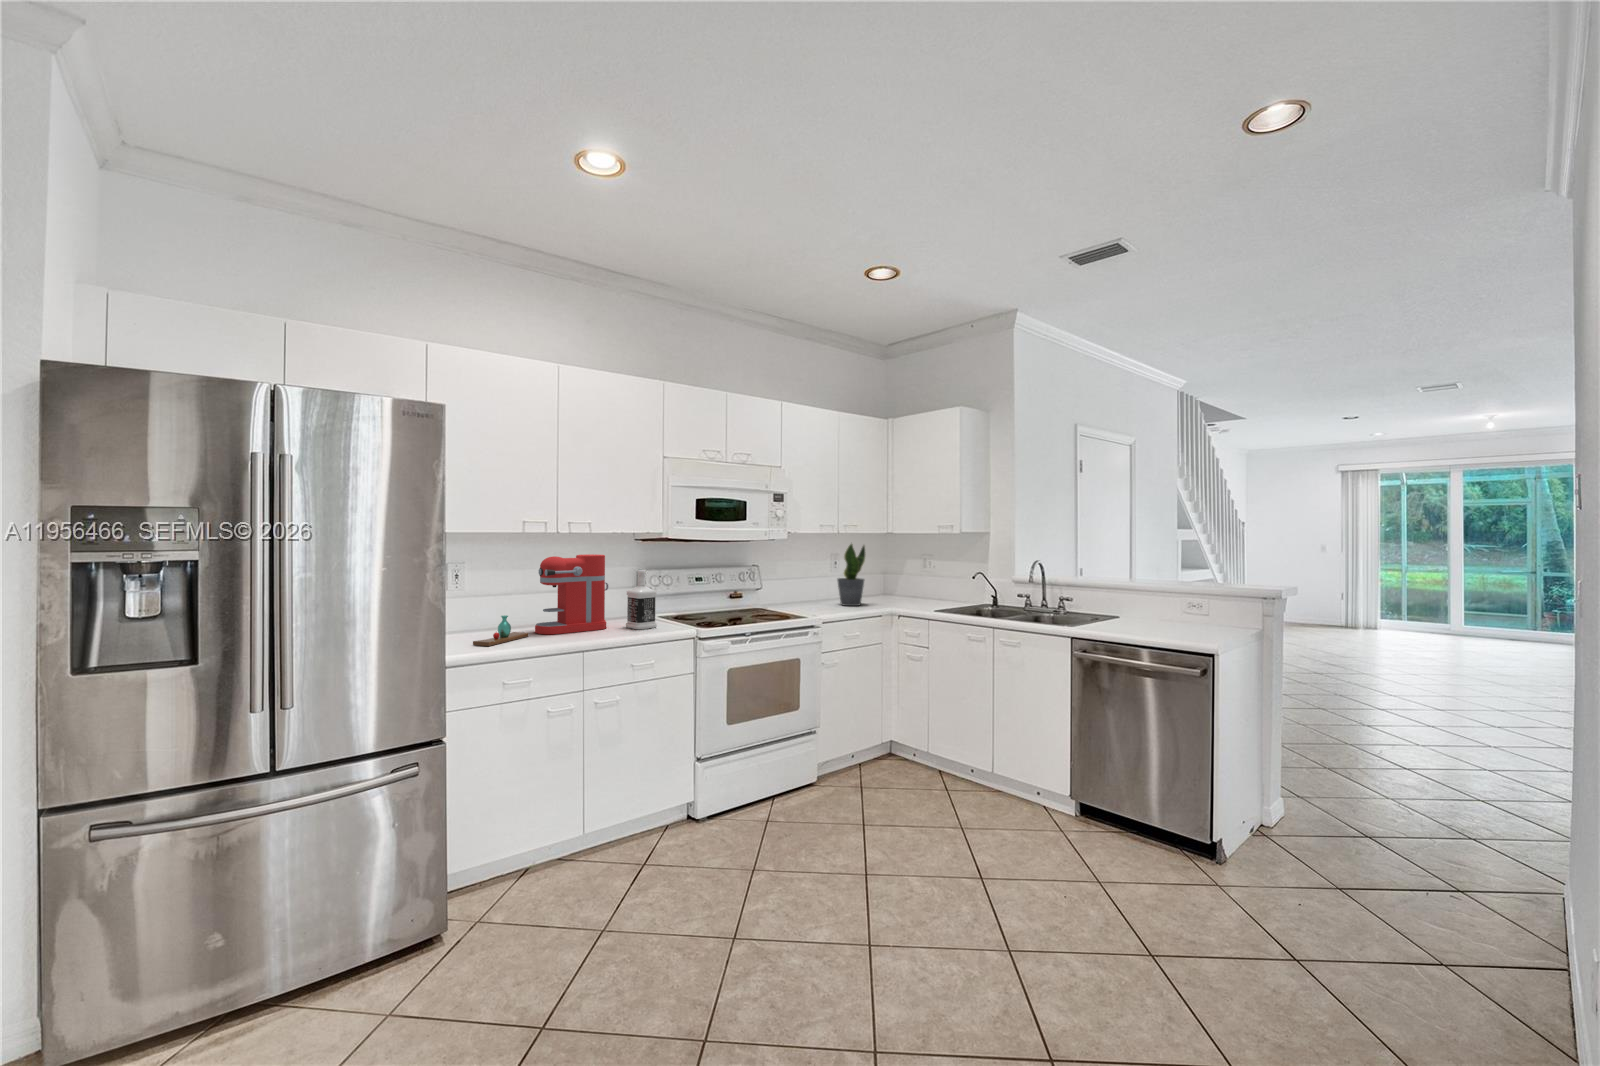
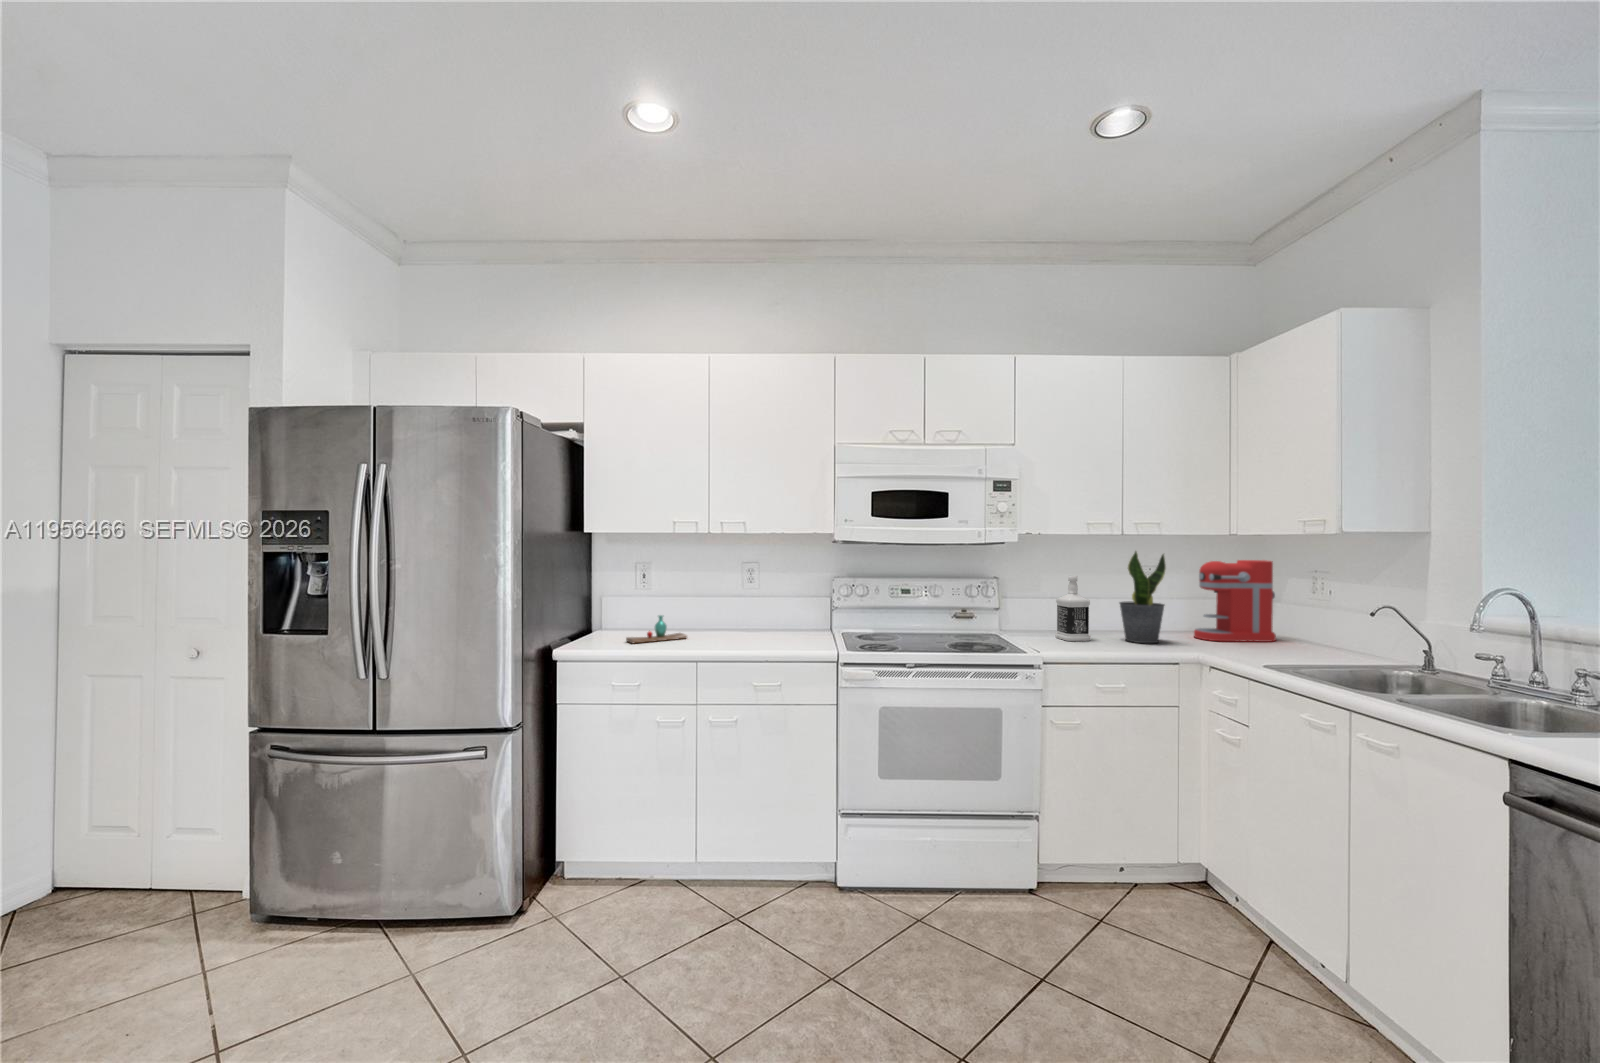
coffee maker: present [535,554,608,634] -> present [1194,560,1276,642]
bottle: present [626,569,657,629] -> present [1055,576,1090,641]

